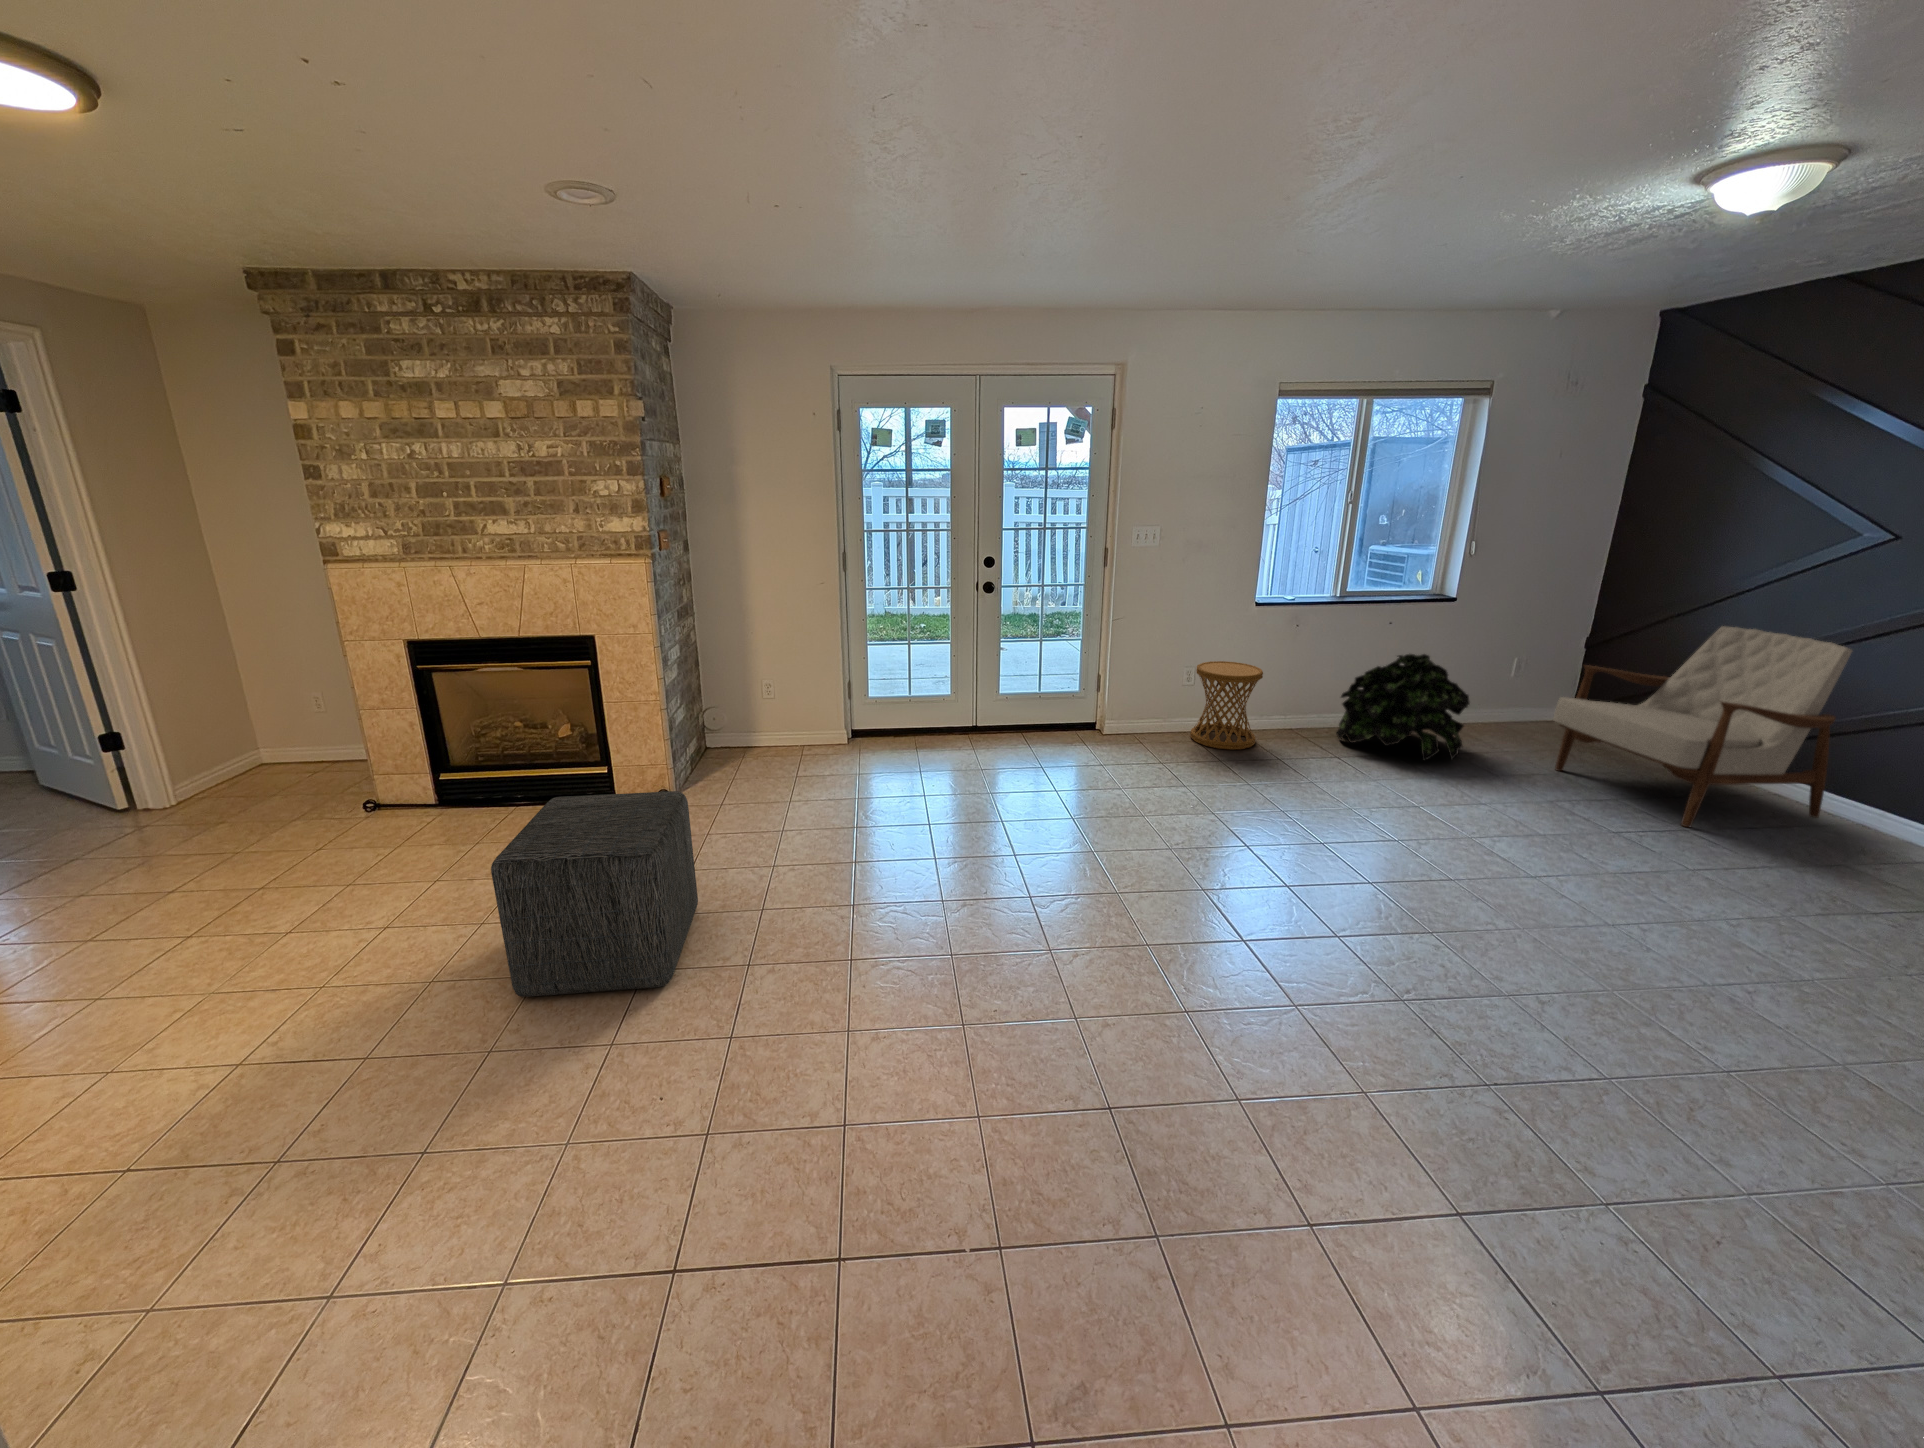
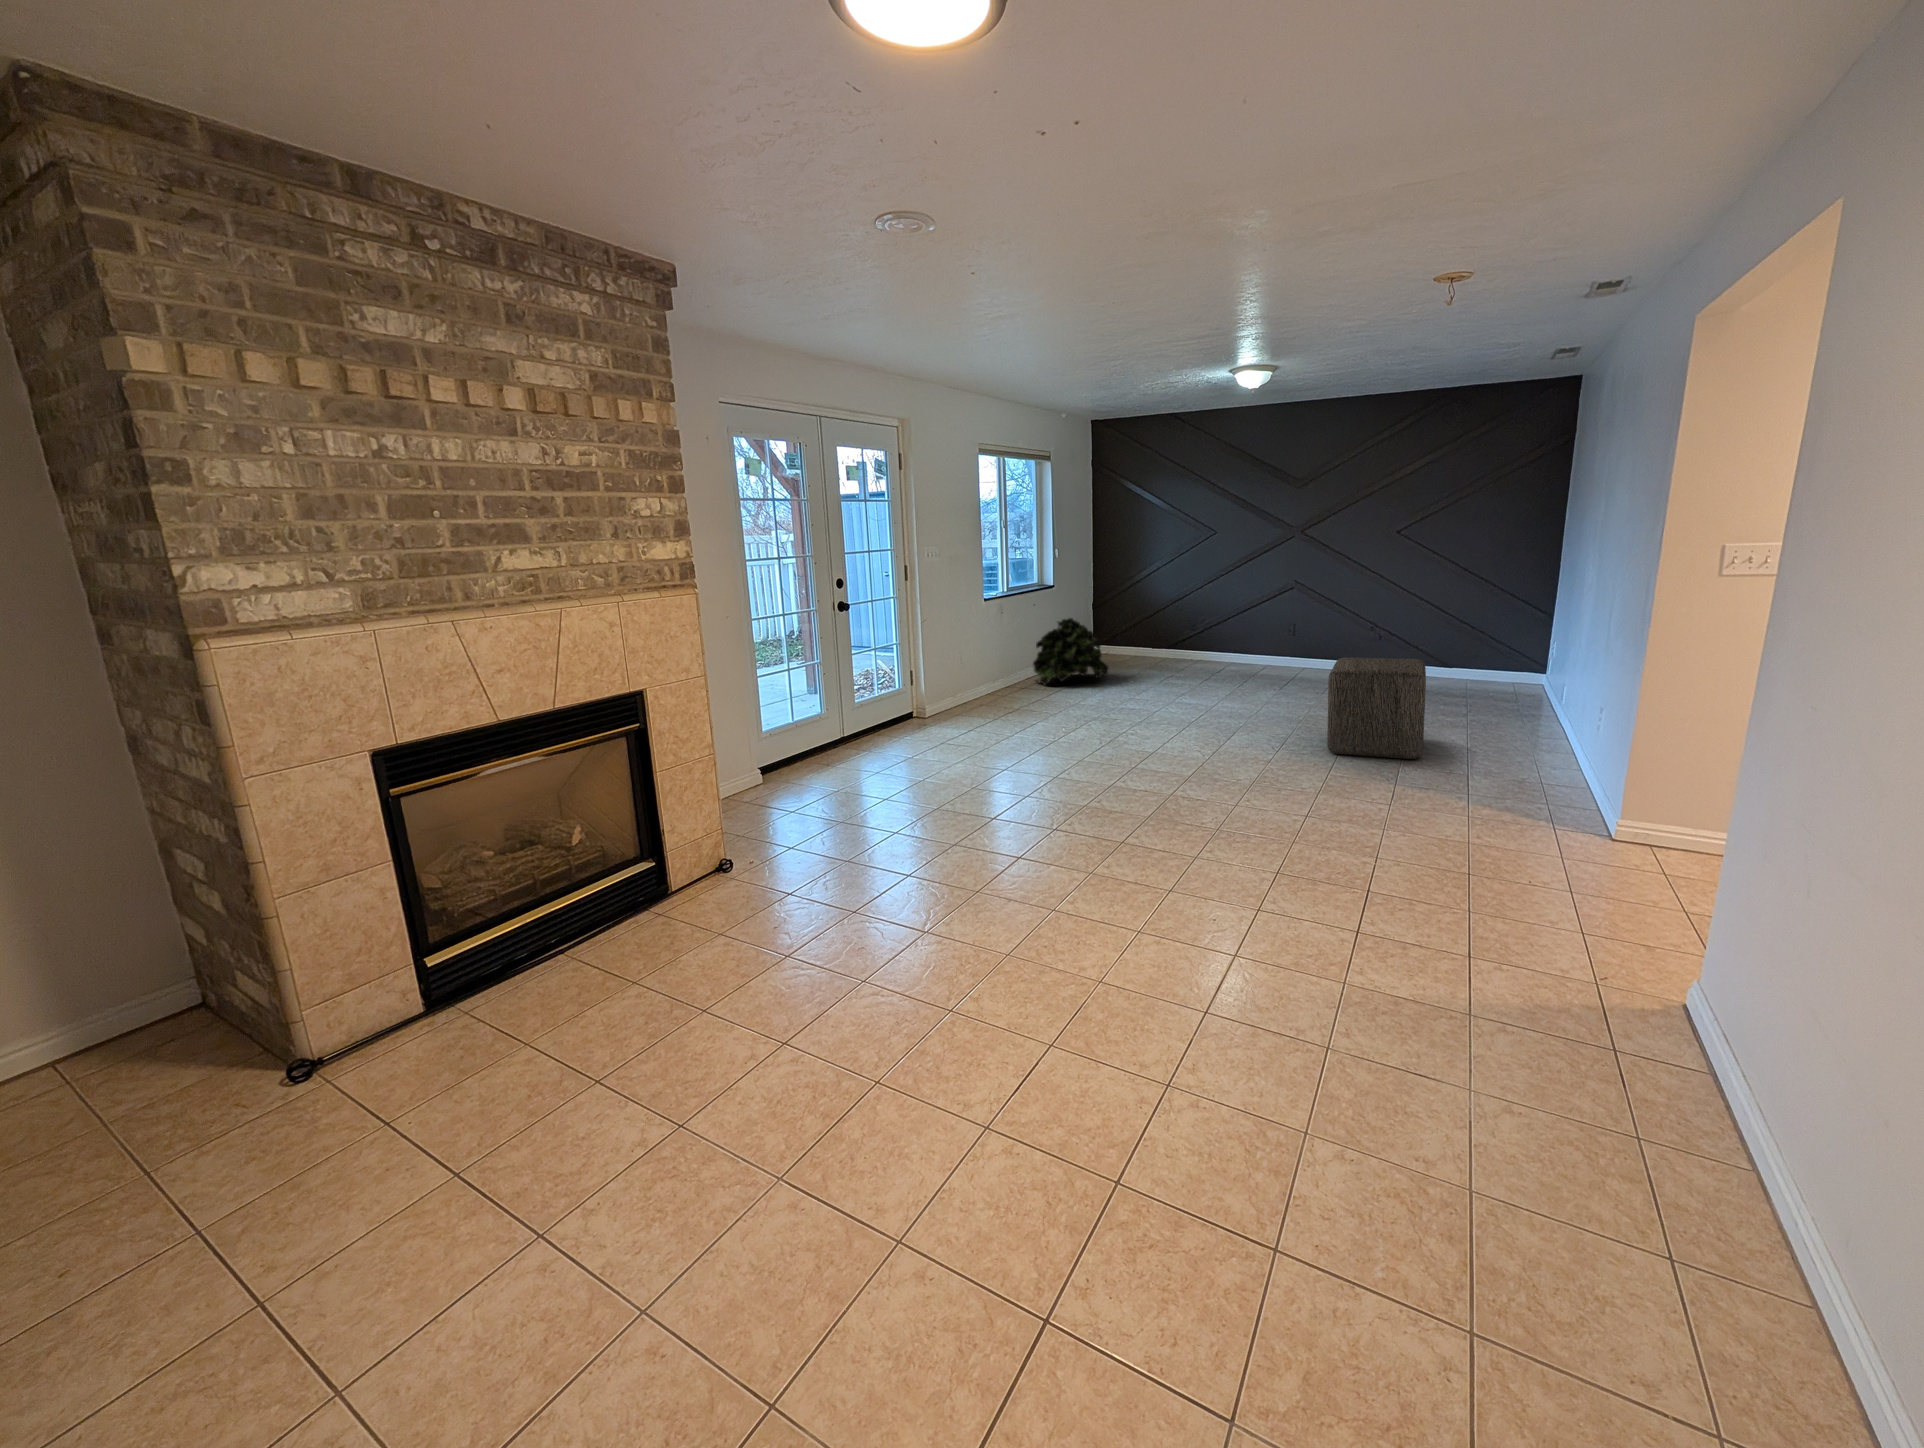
armchair: present [1553,626,1852,827] -> none [1133,578,1225,673]
side table: present [1191,661,1263,750] -> none [970,644,1019,707]
ottoman: present [491,791,698,997] -> present [1327,658,1426,759]

